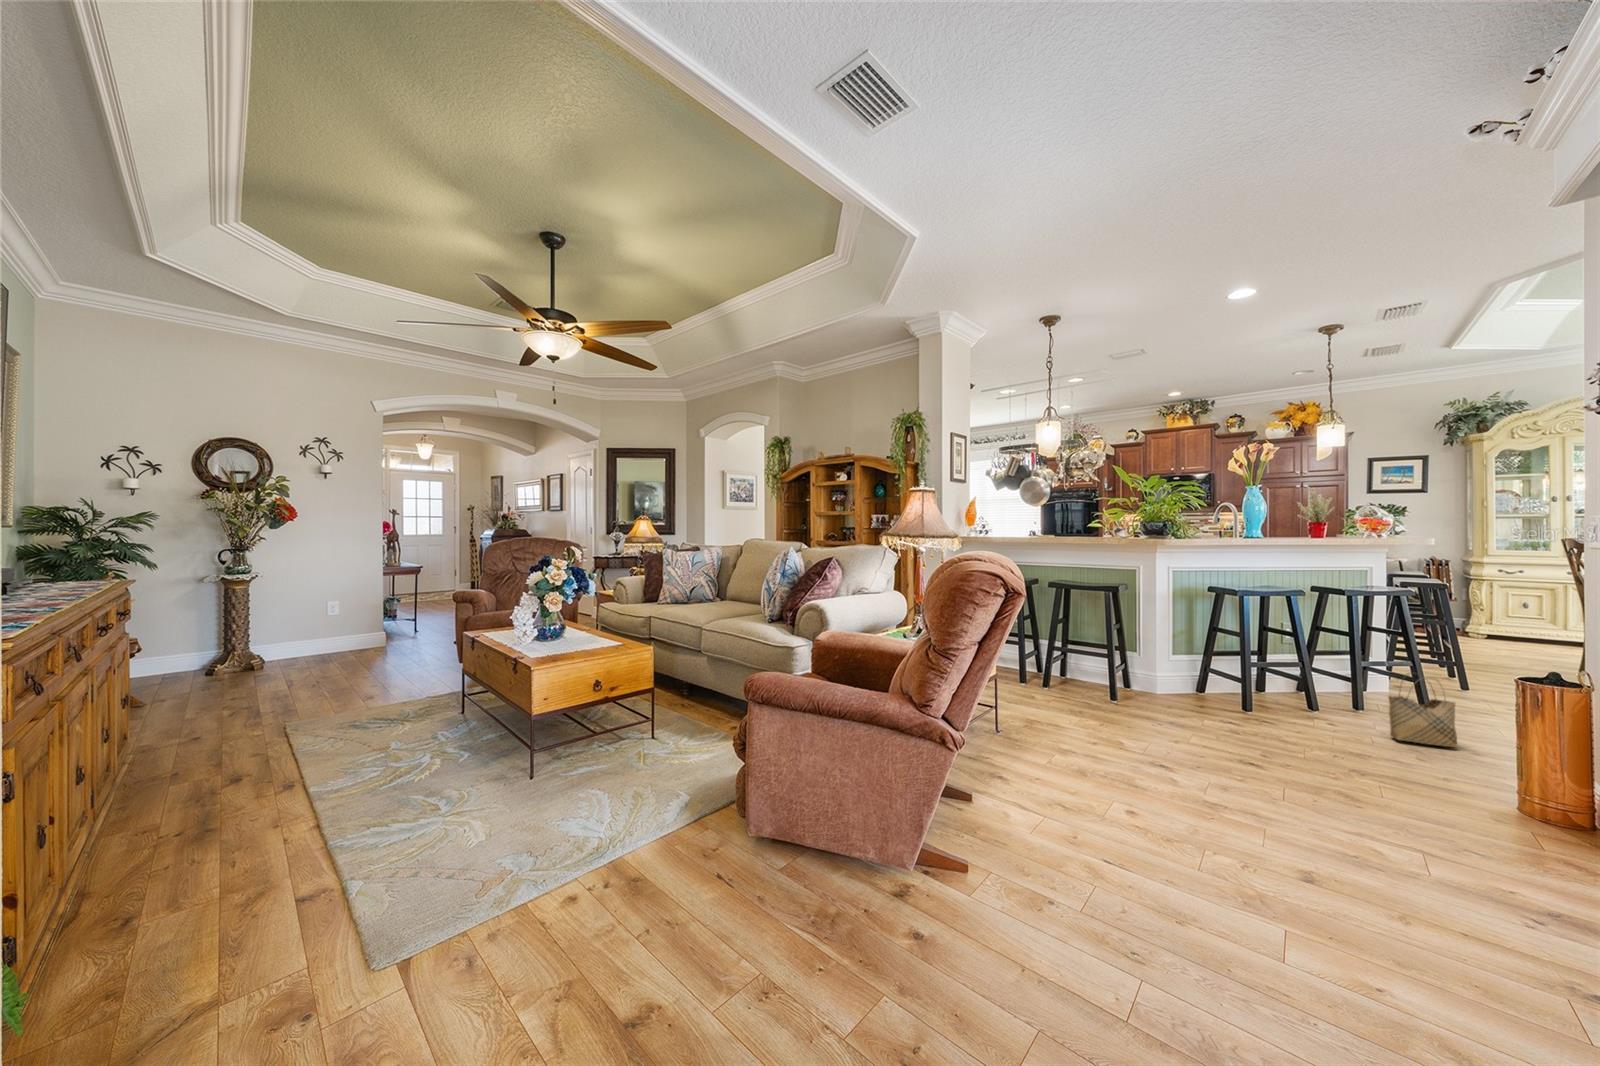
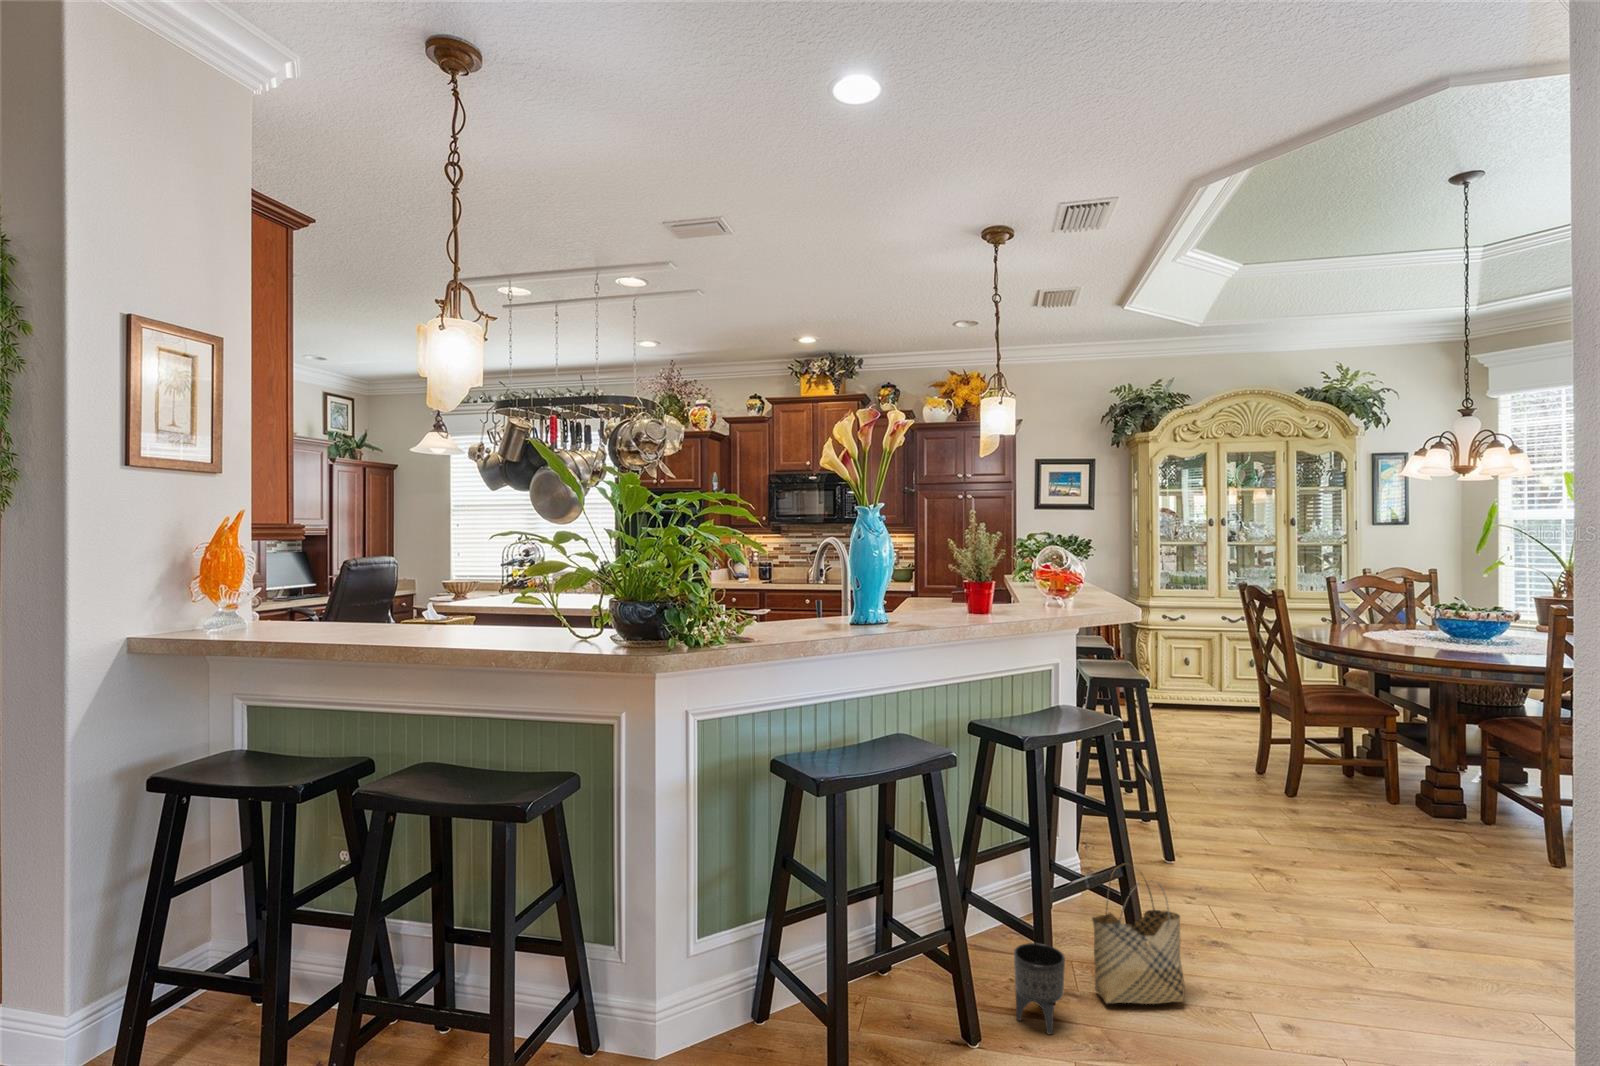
planter: none [1332,702,1367,743] -> present [1014,943,1065,1034]

